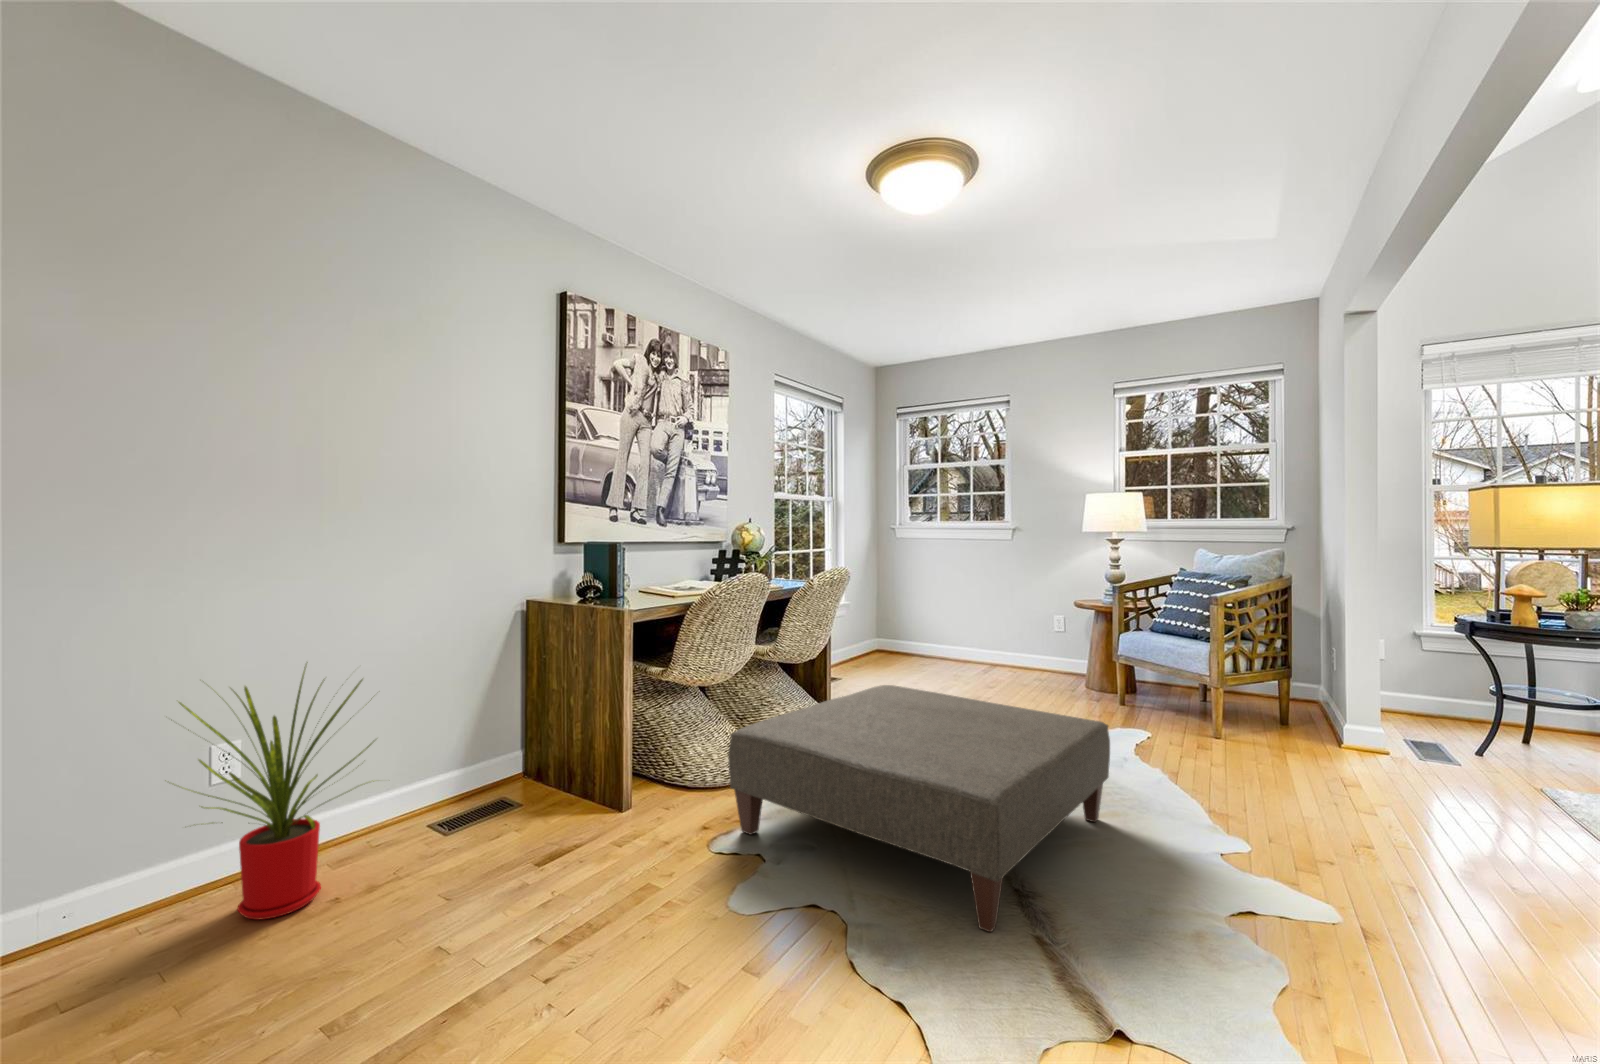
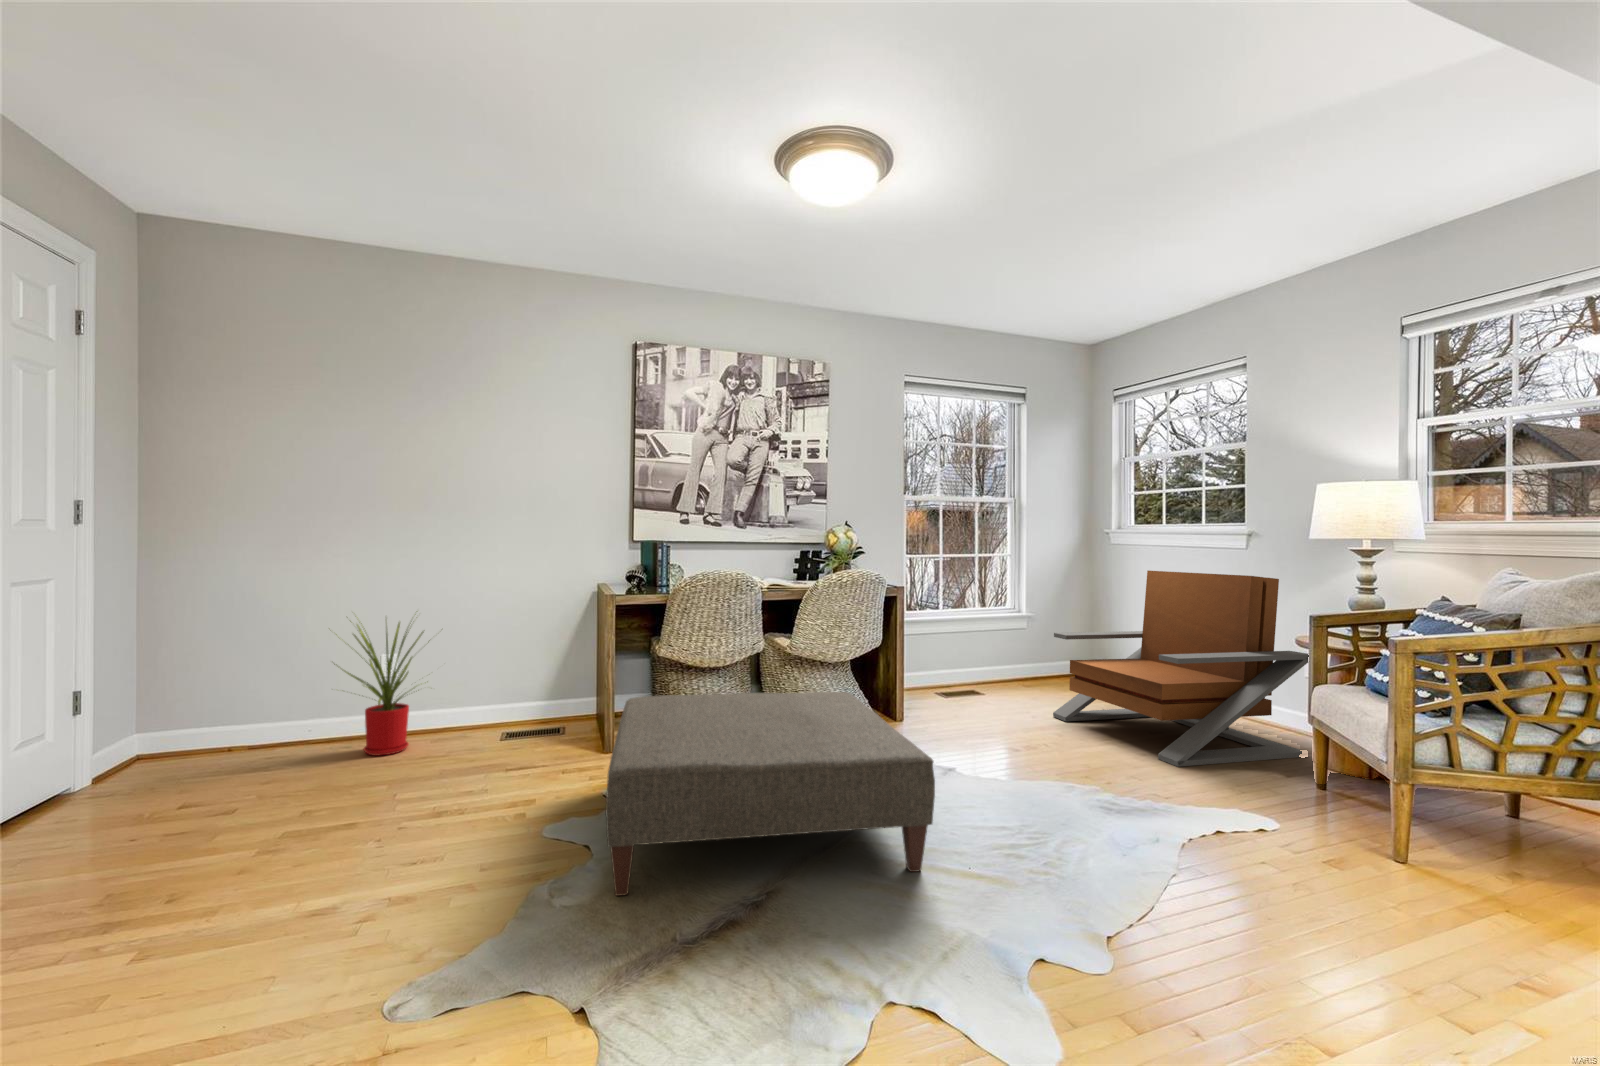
lounge chair: none [905,557,1078,703] -> present [1053,571,1309,767]

